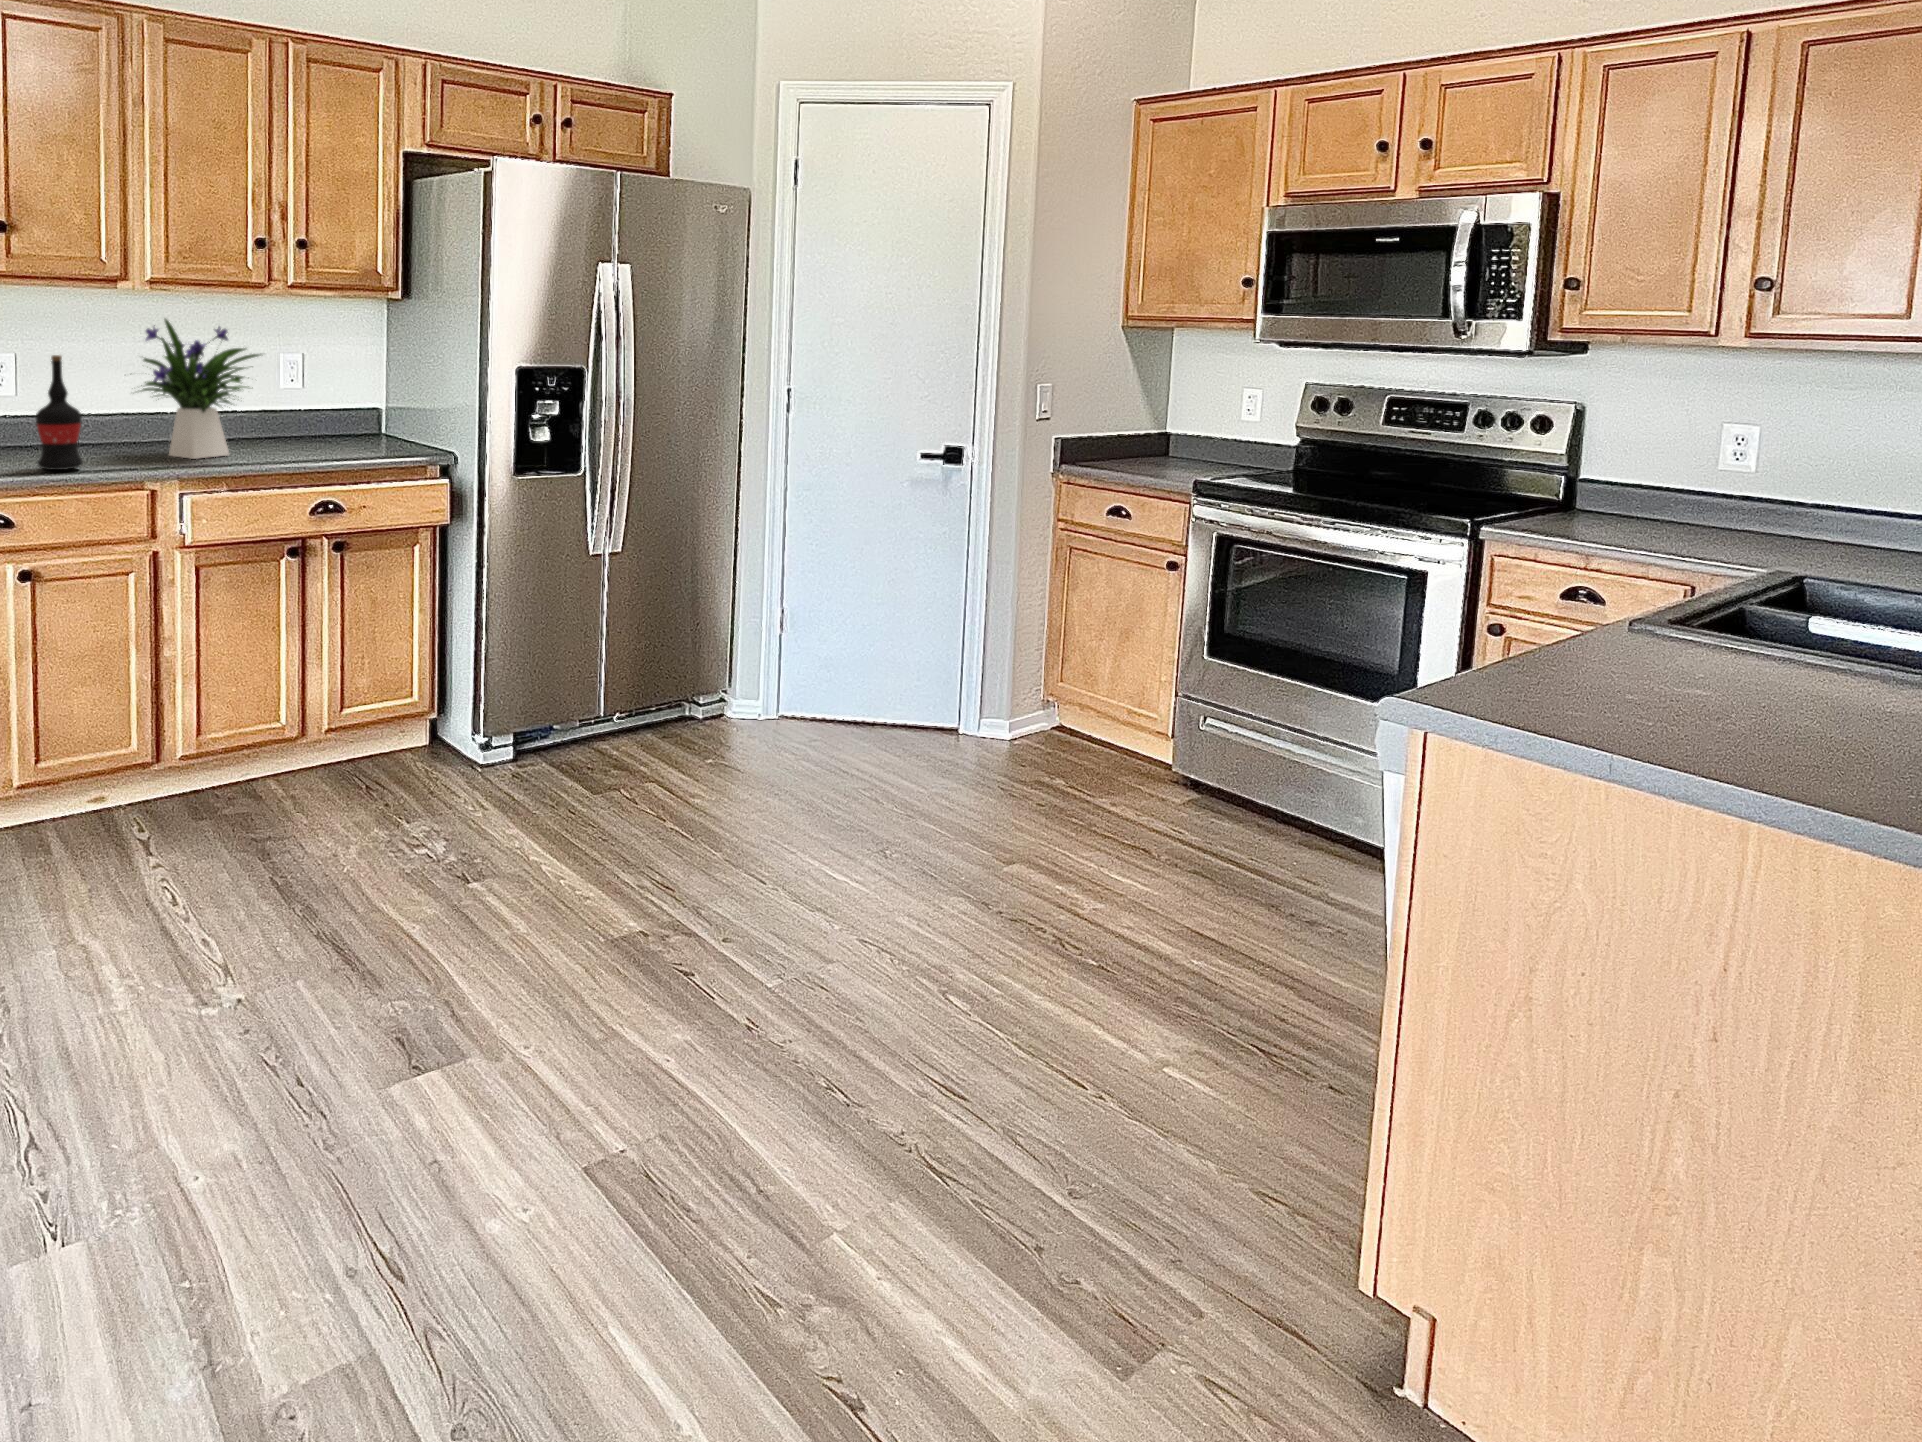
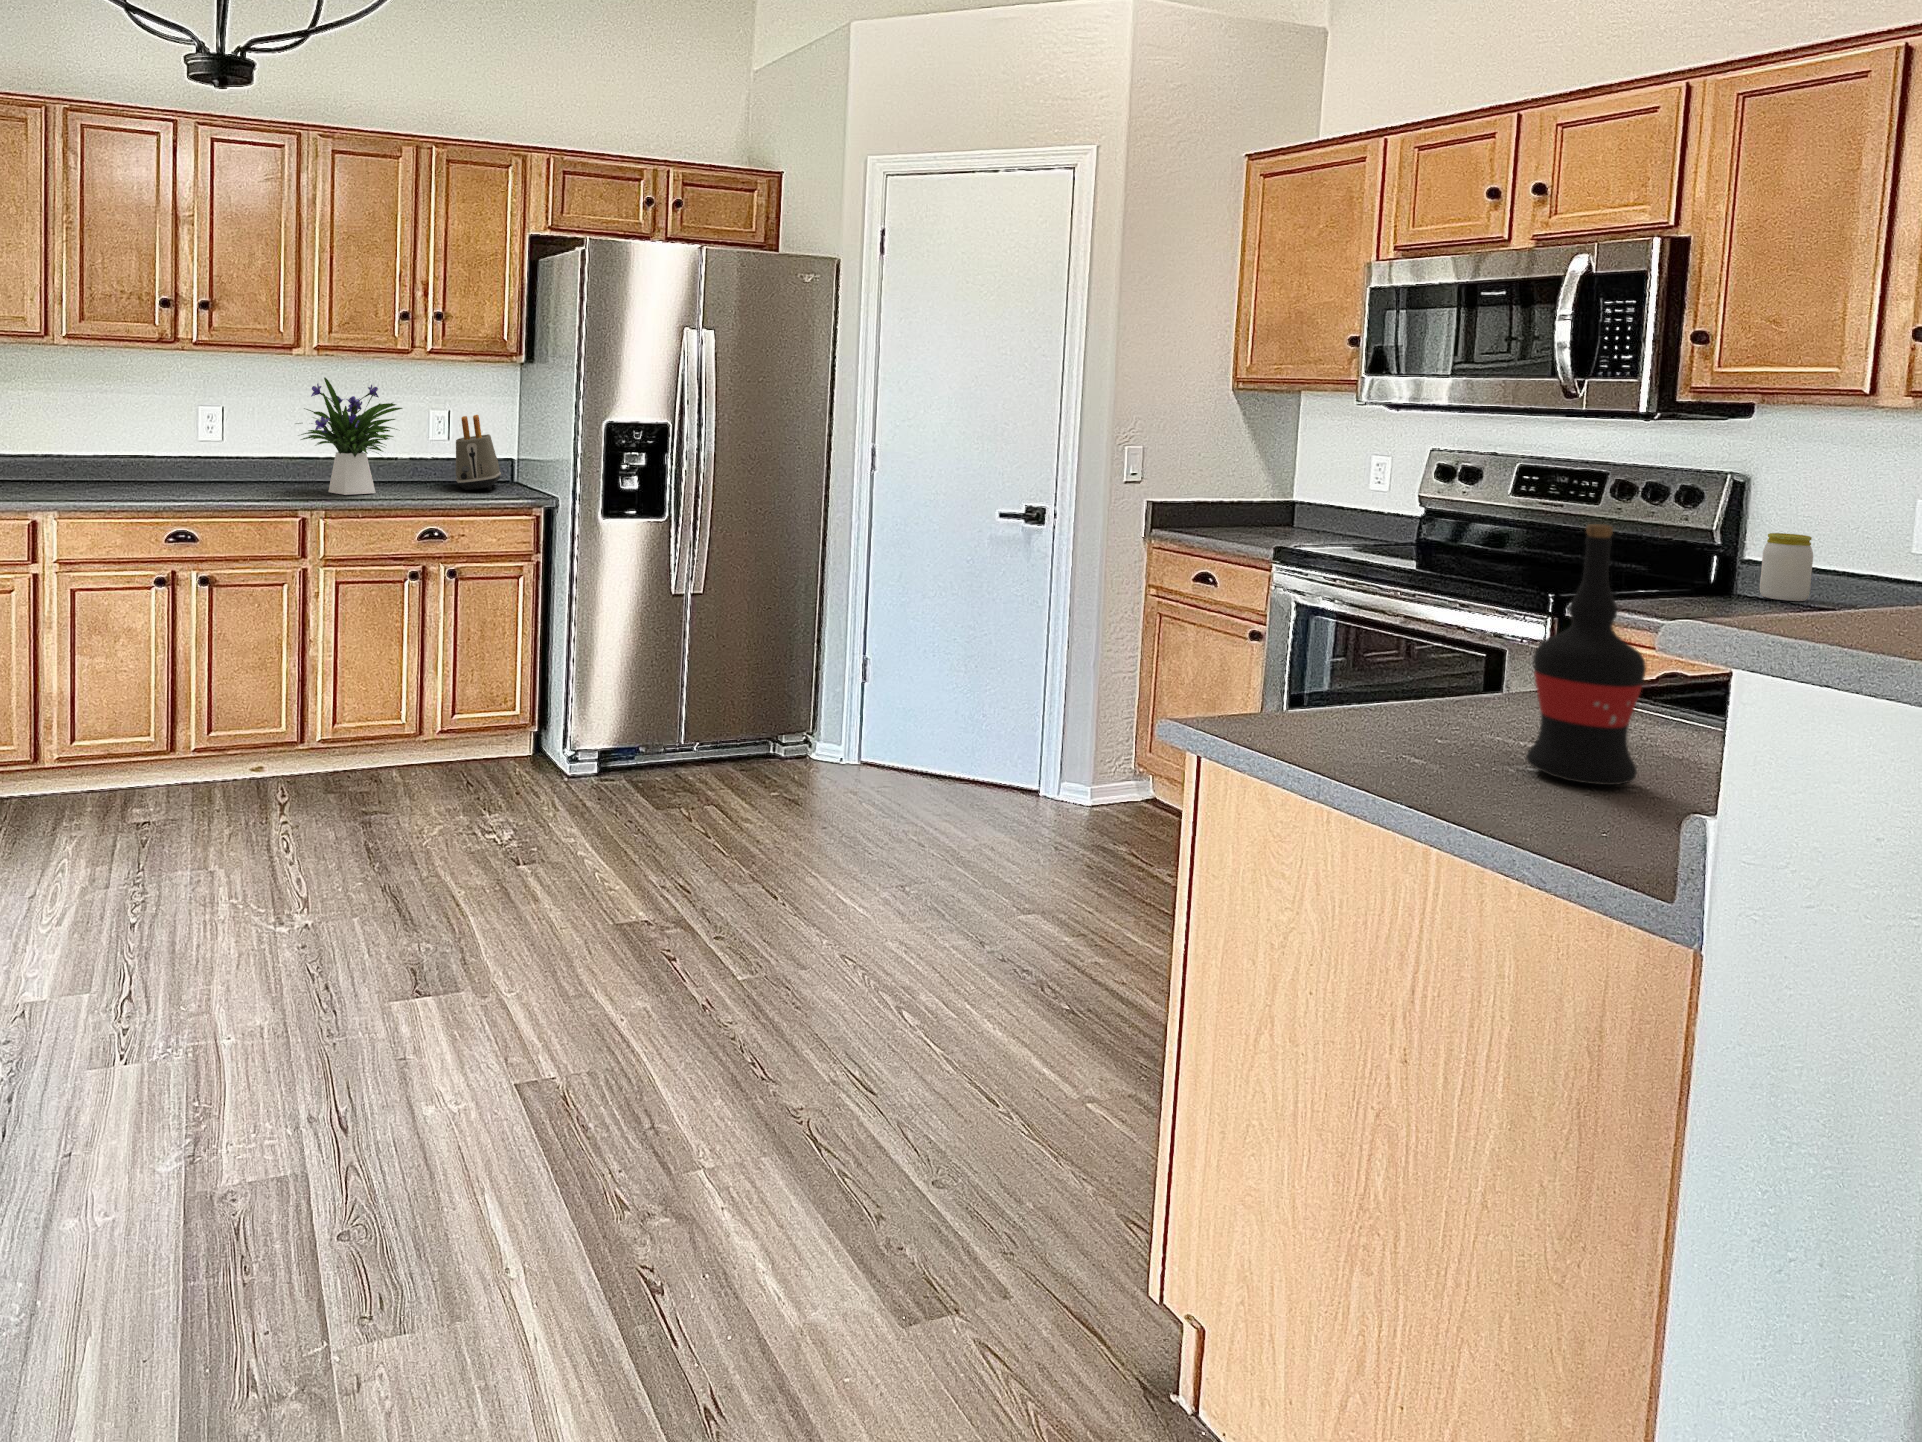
wine bottle: present [36,355,83,470] -> present [1526,524,1646,785]
toaster: none [317,359,372,447] -> present [456,415,501,490]
jar: none [1606,456,1649,515] -> present [1760,533,1813,601]

